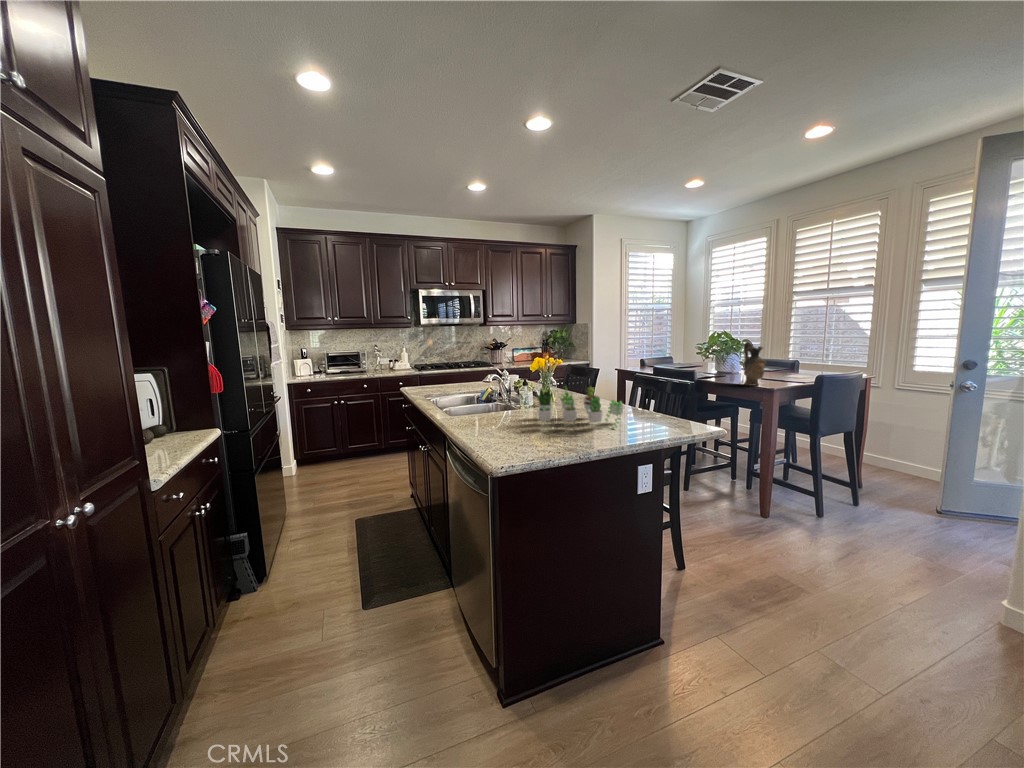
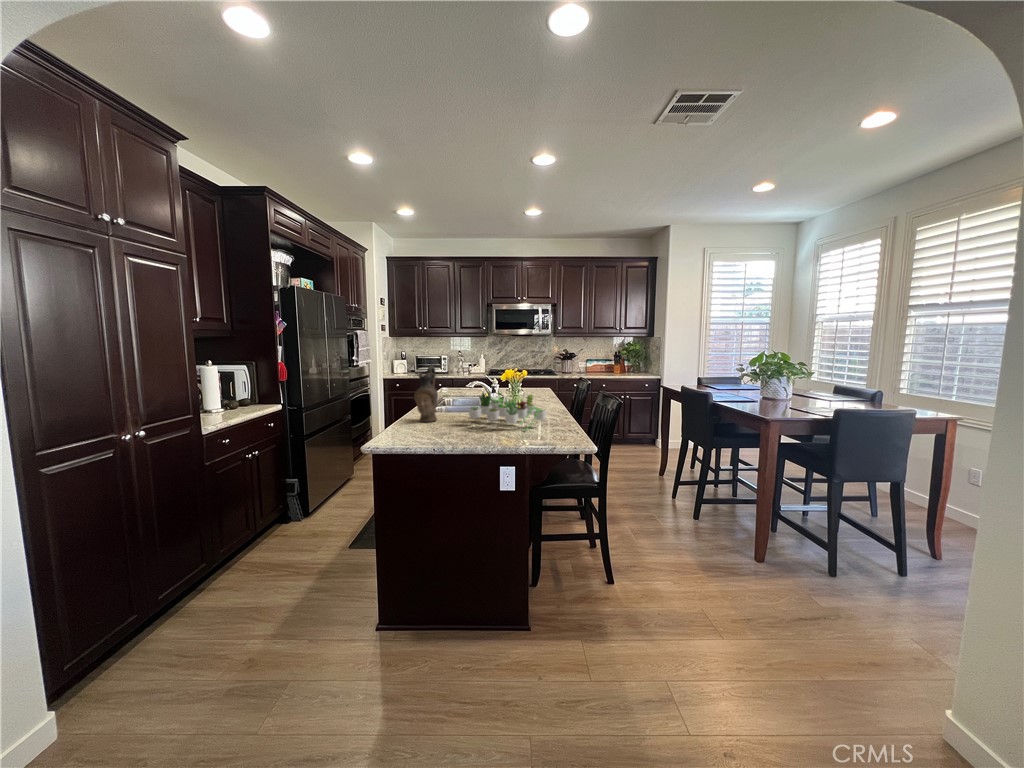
ceramic pitcher: present [743,341,766,386] -> present [414,366,438,422]

